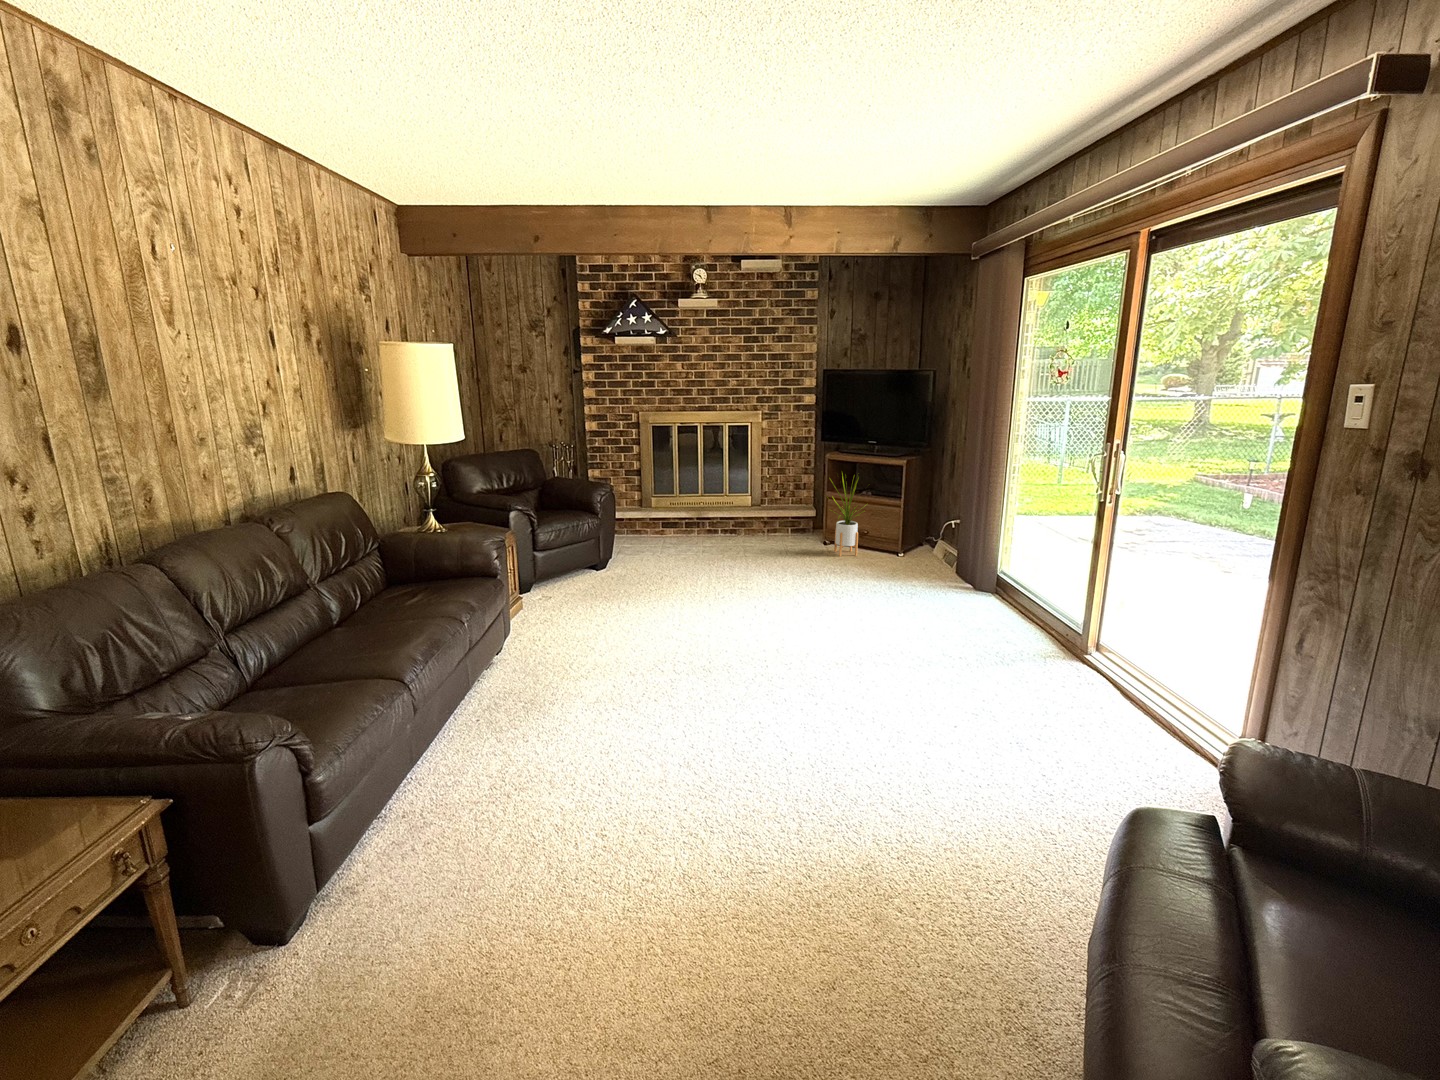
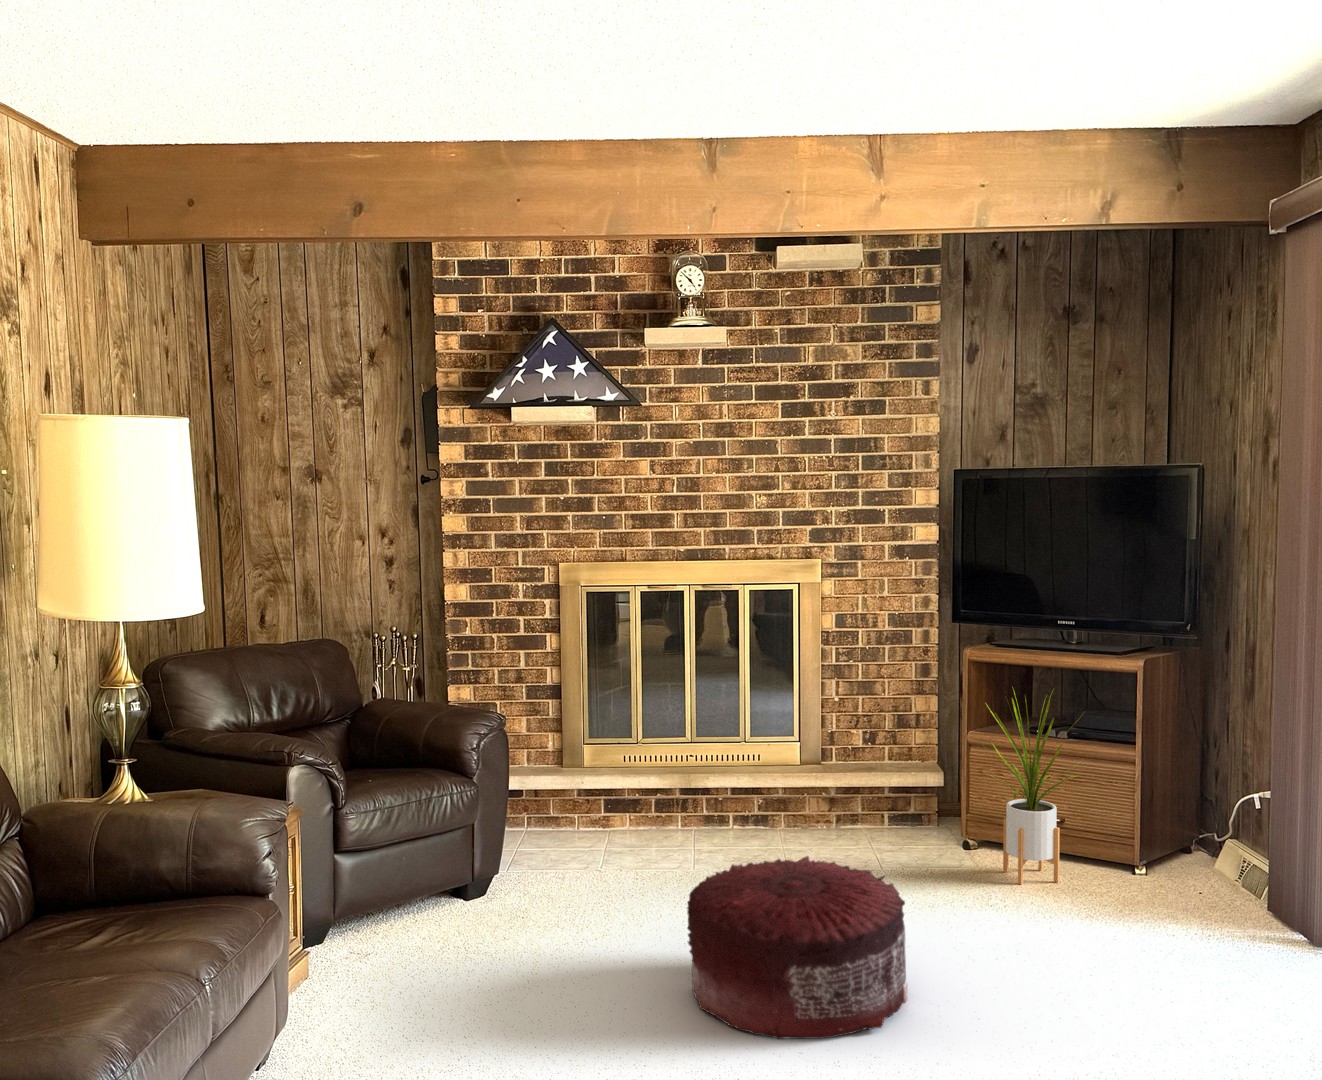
pouf: none [689,539,780,607] -> present [687,856,907,1039]

